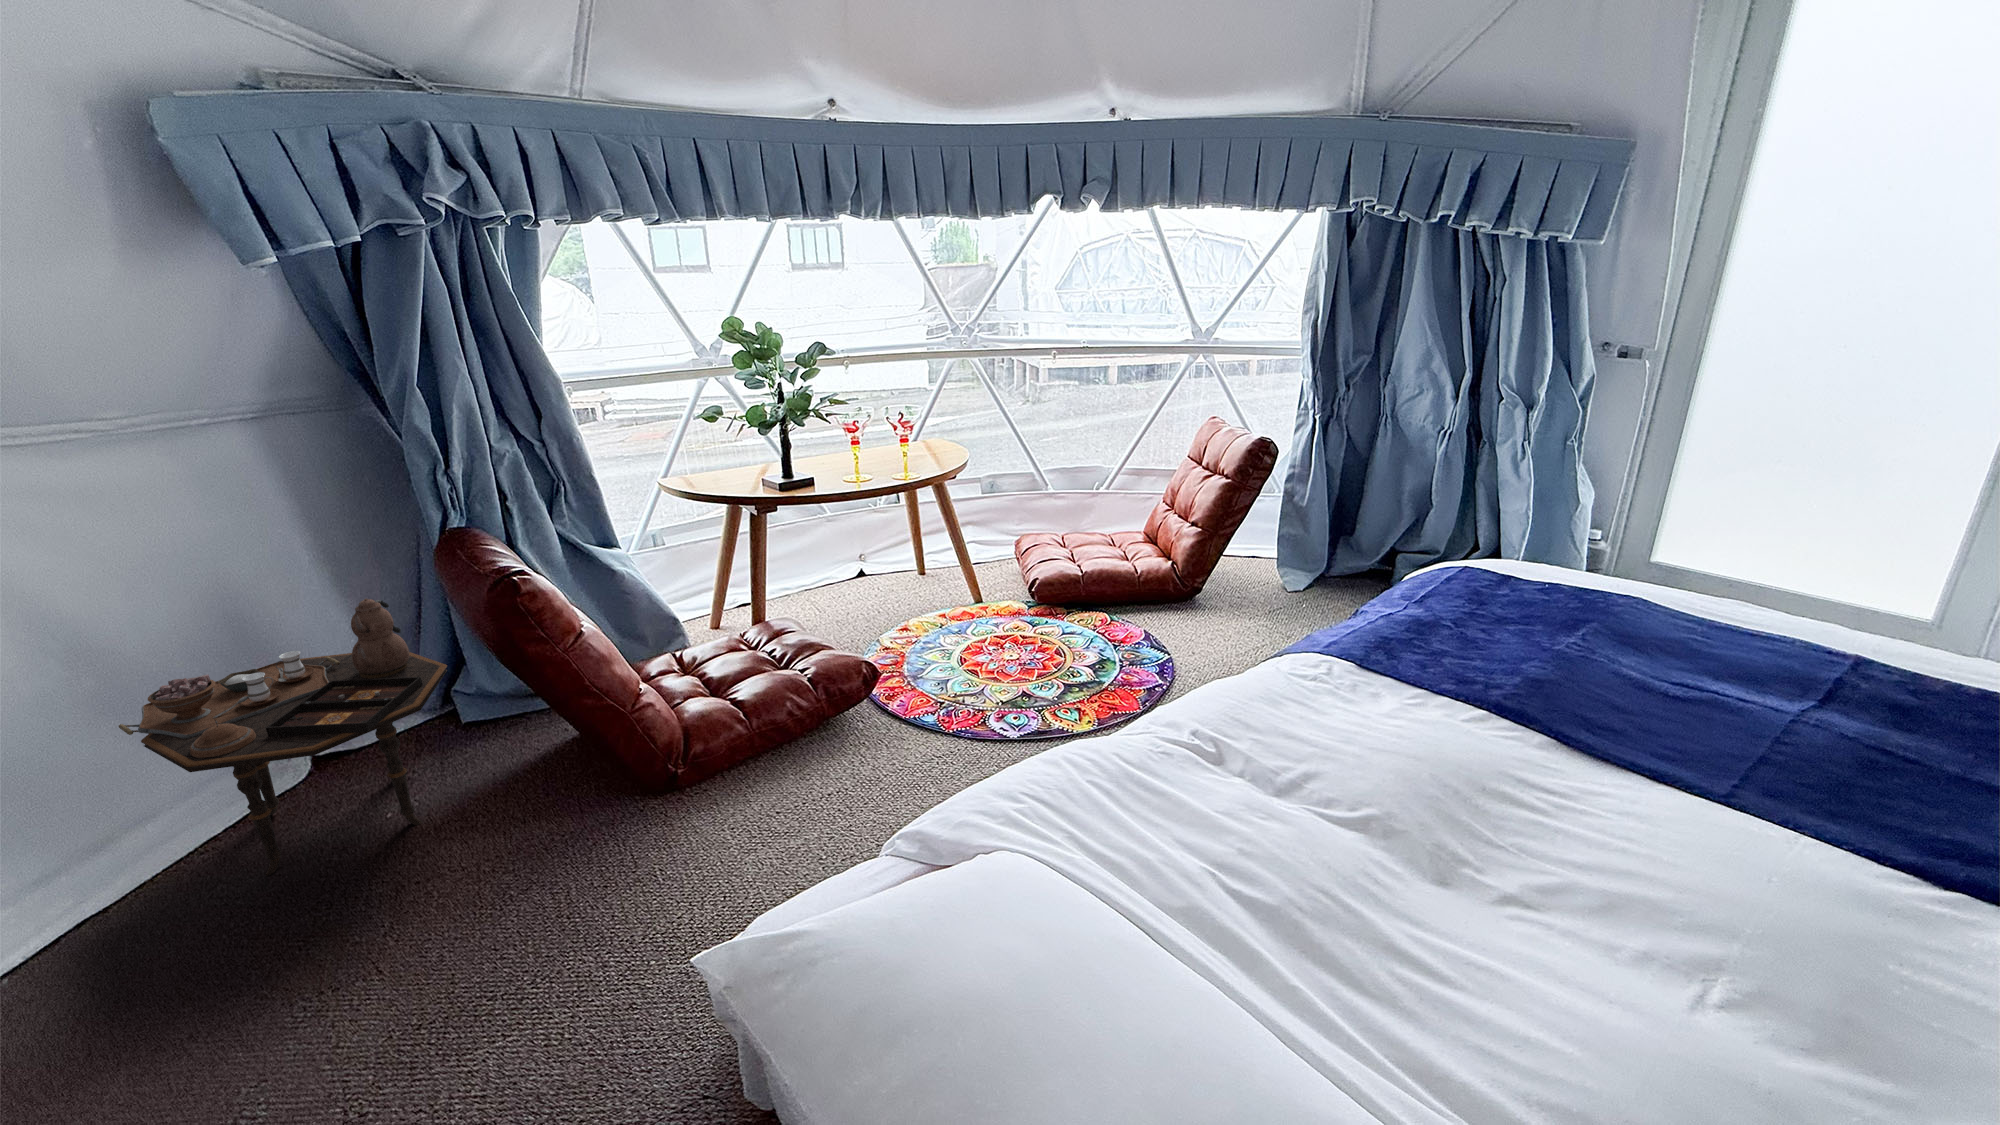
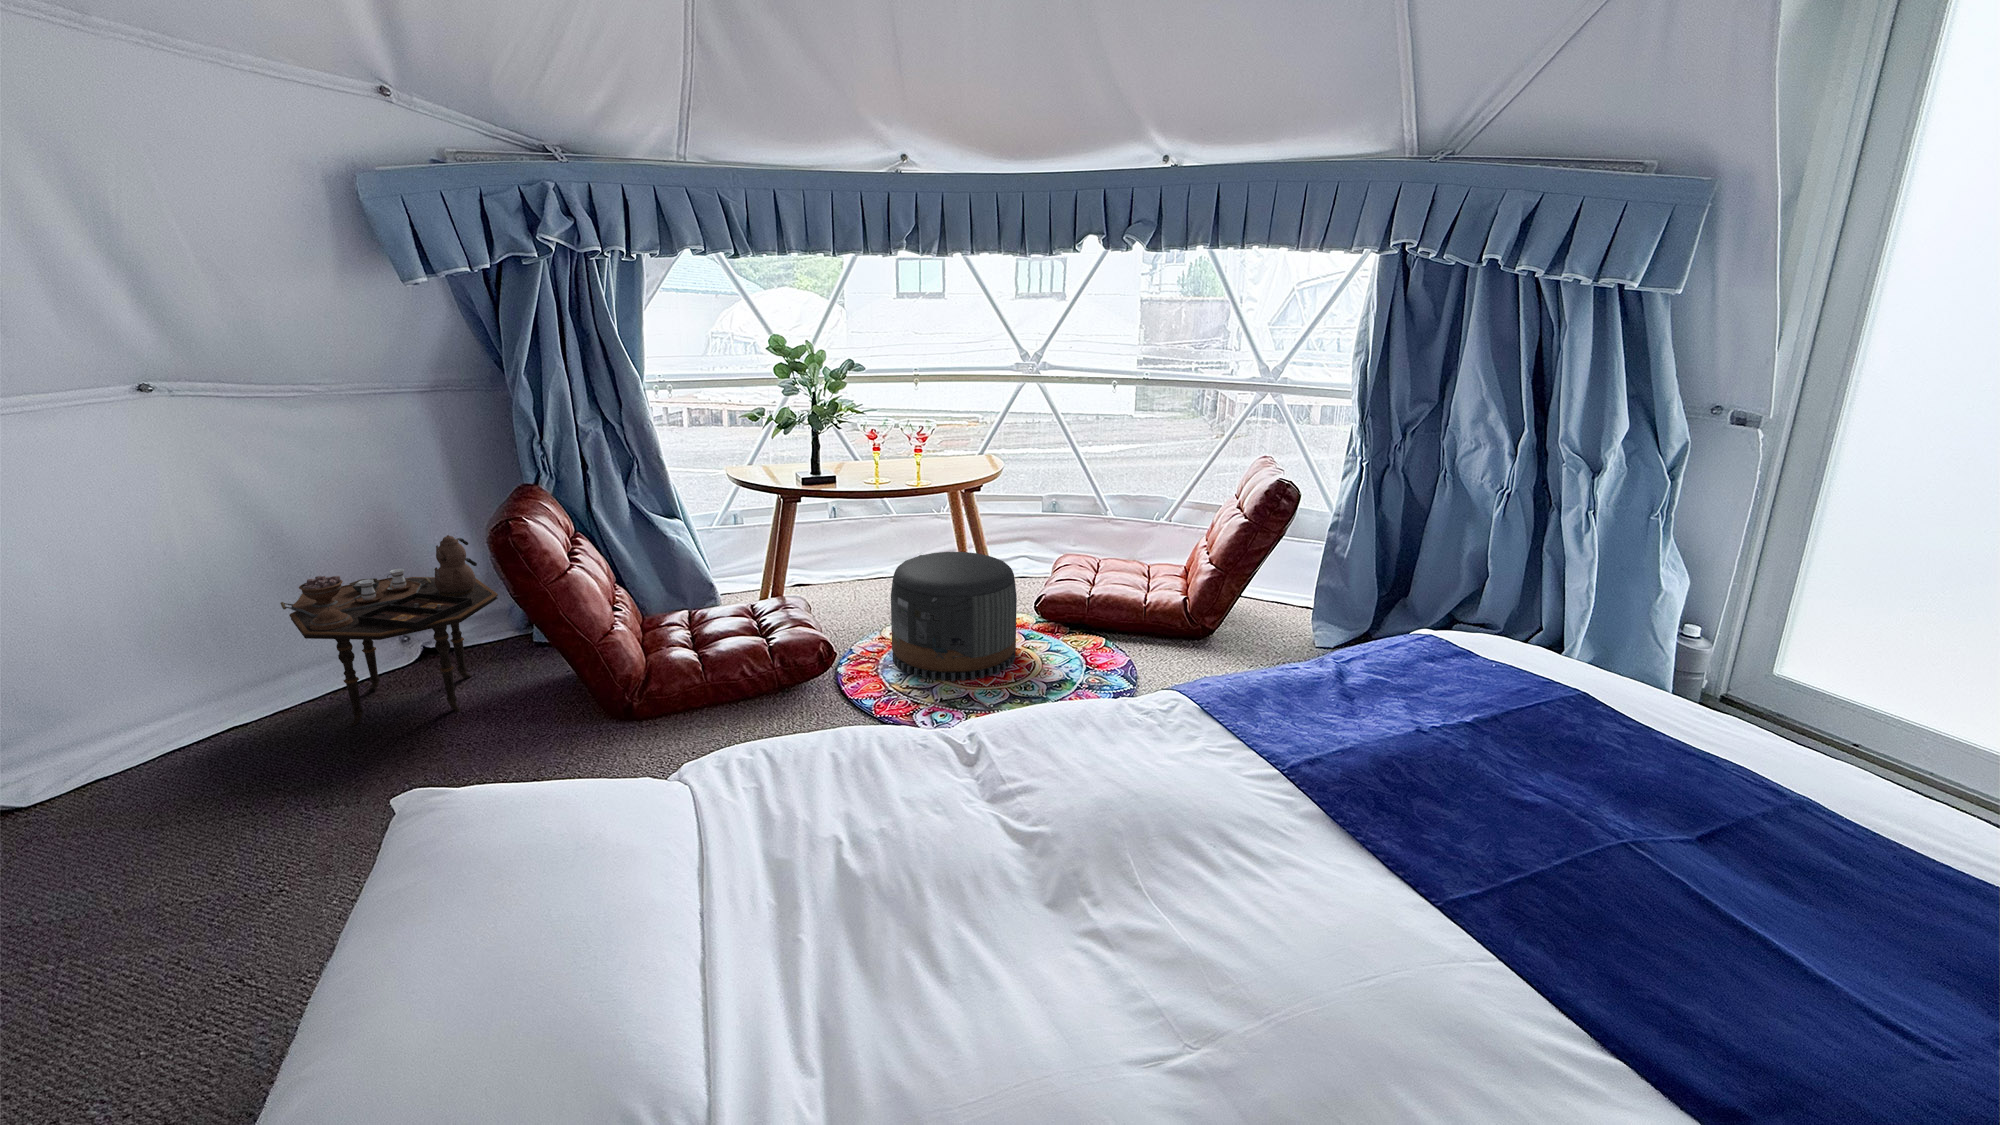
pouf: none [907,543,1042,684] -> present [891,552,1017,681]

